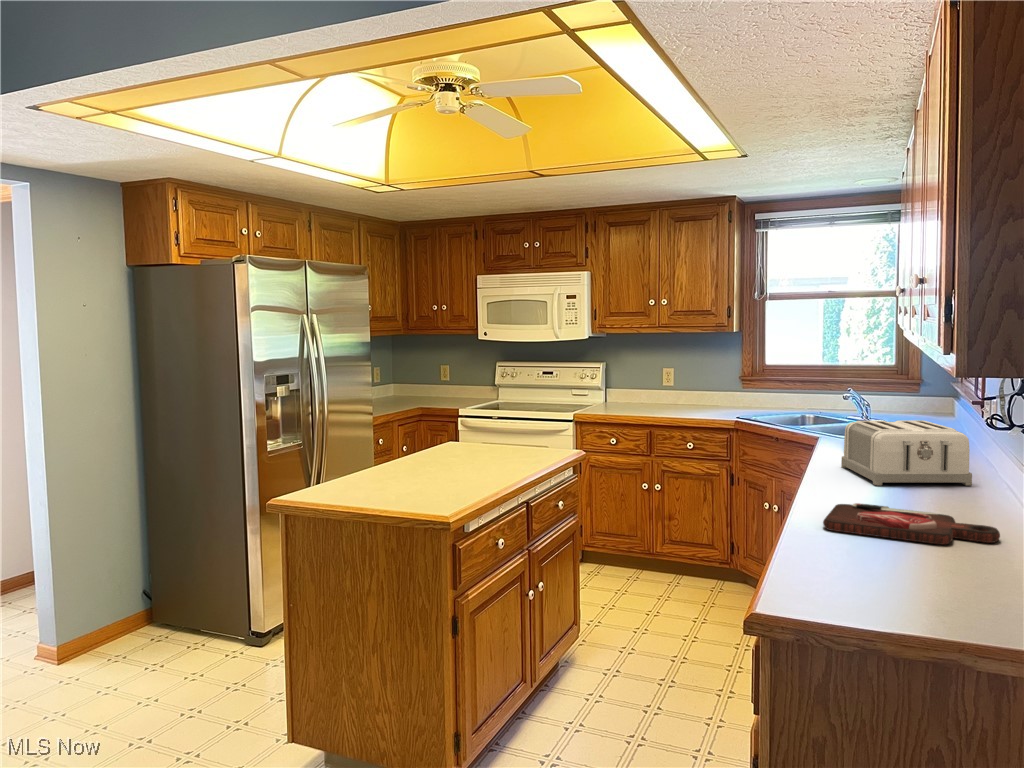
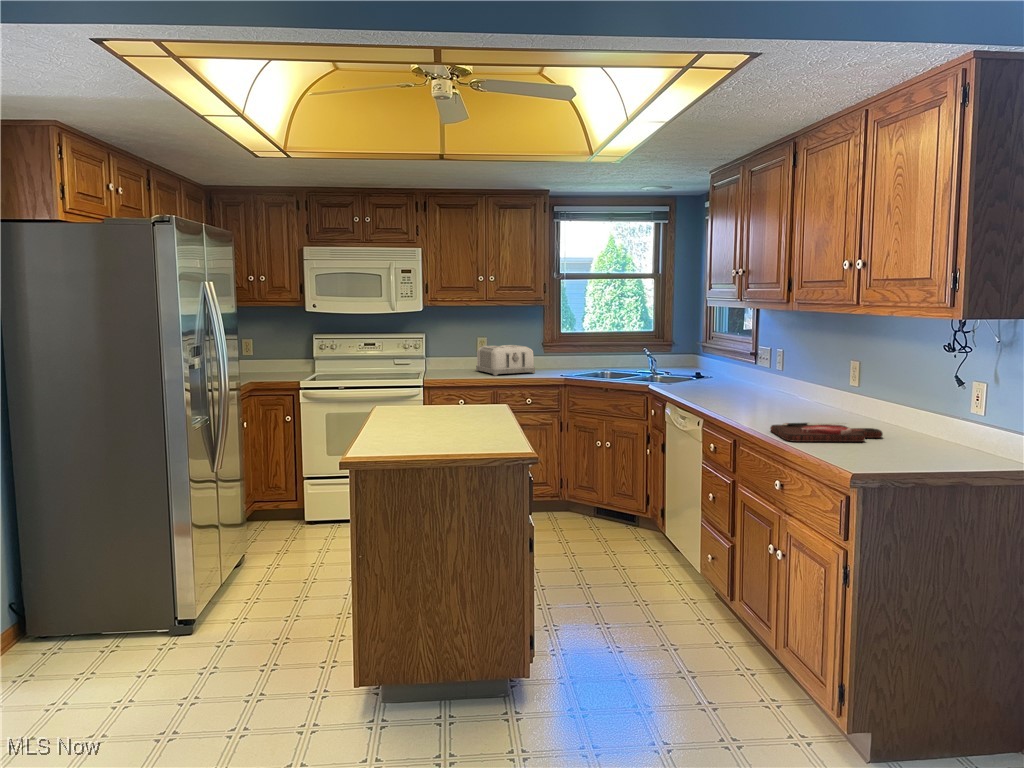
toaster: present [841,420,972,485] -> present [476,345,535,376]

